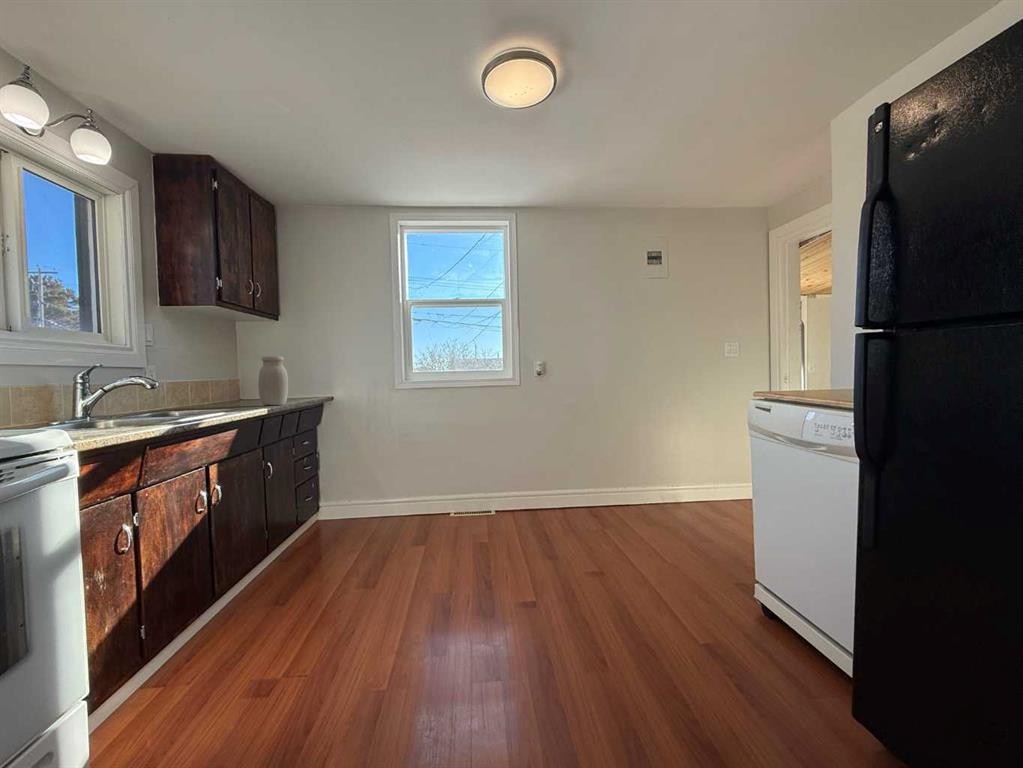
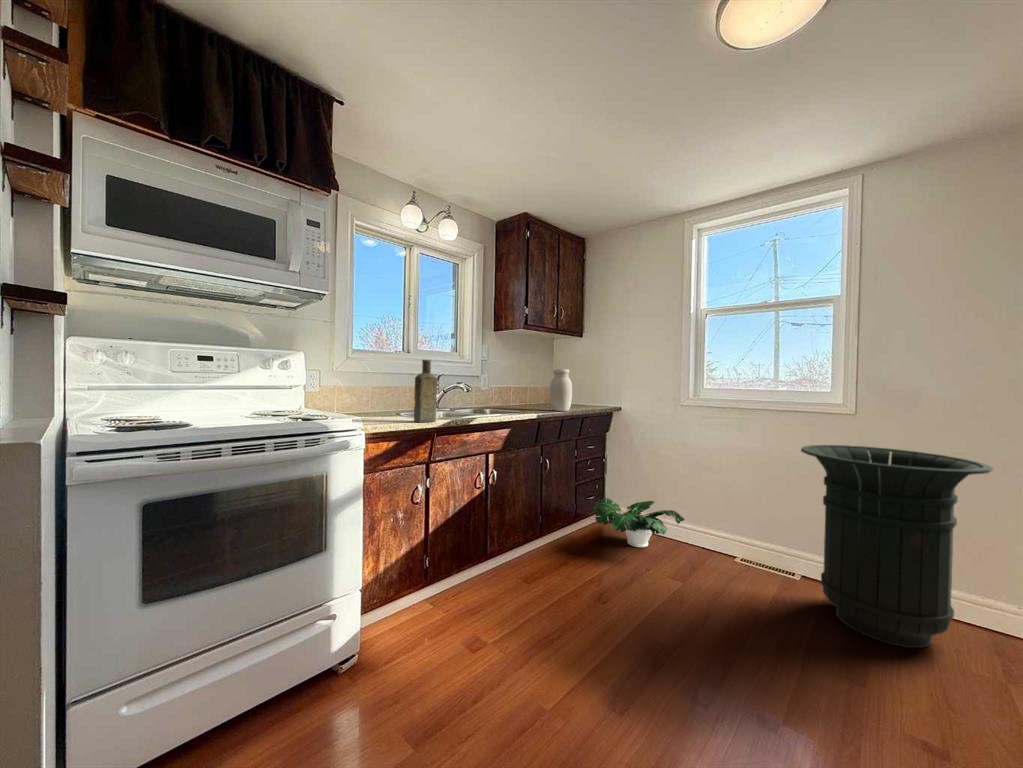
bottle: none [97,340,147,434] -> present [414,360,437,422]
trash can: none [502,409,598,537] -> present [801,445,993,648]
potted plant: none [316,486,410,534] -> present [592,498,684,547]

